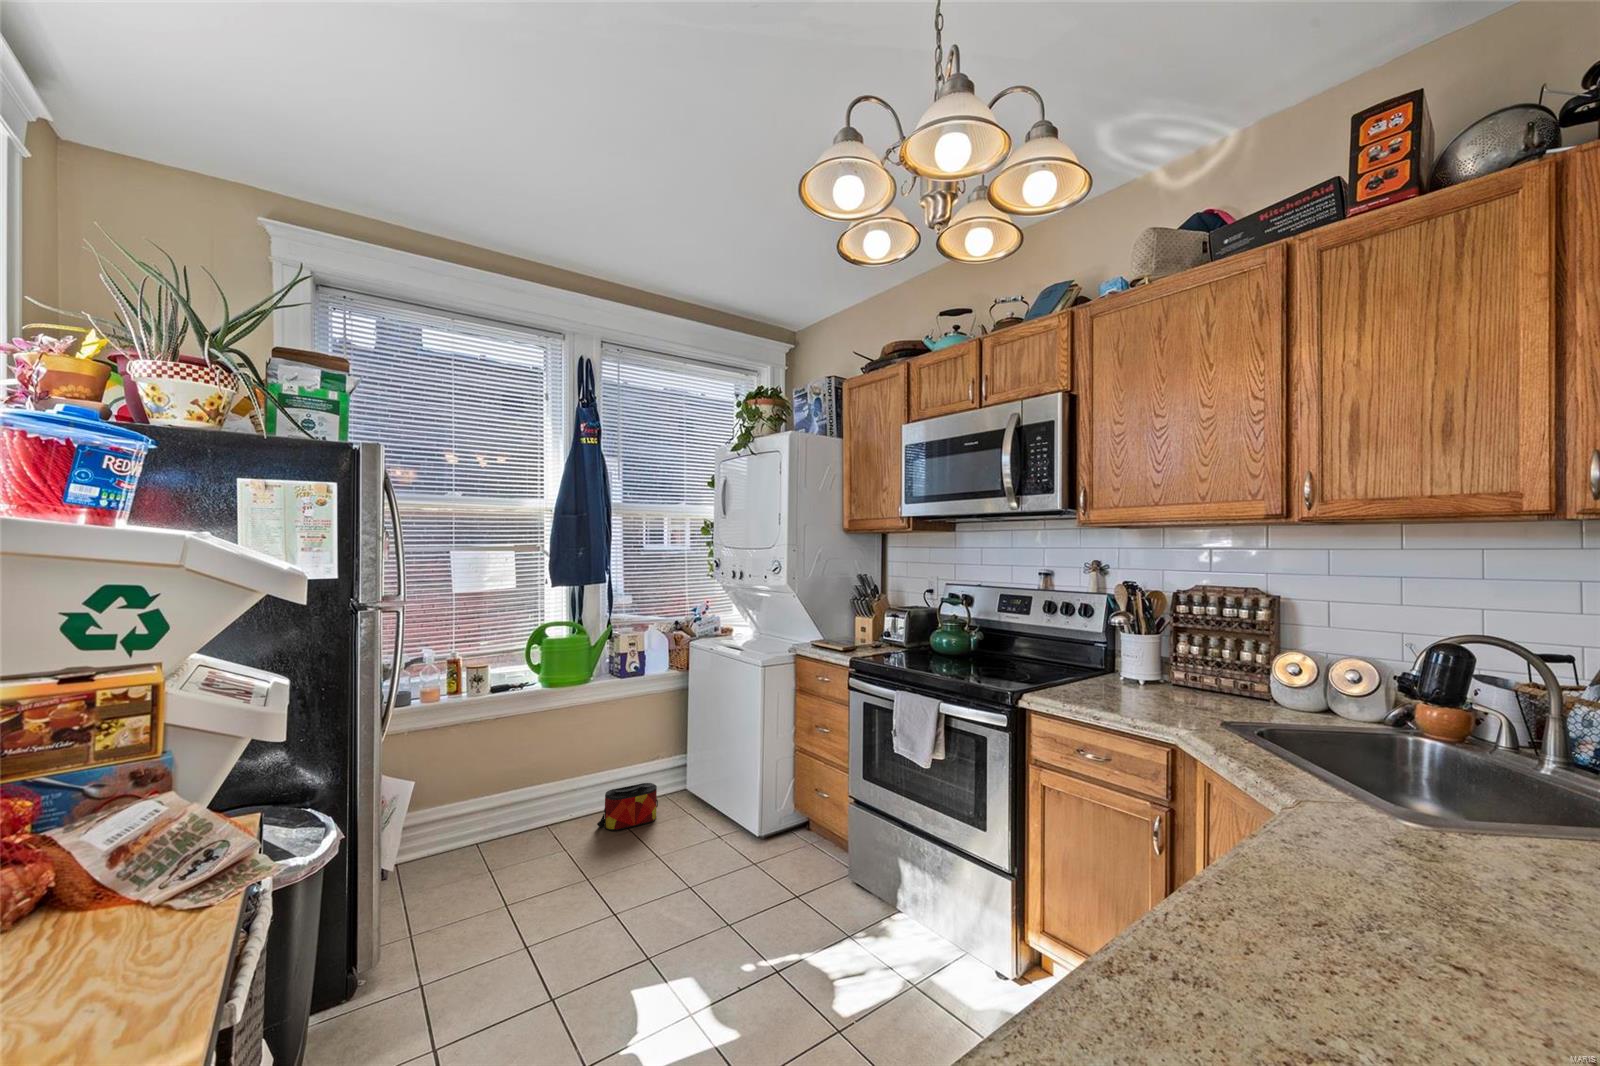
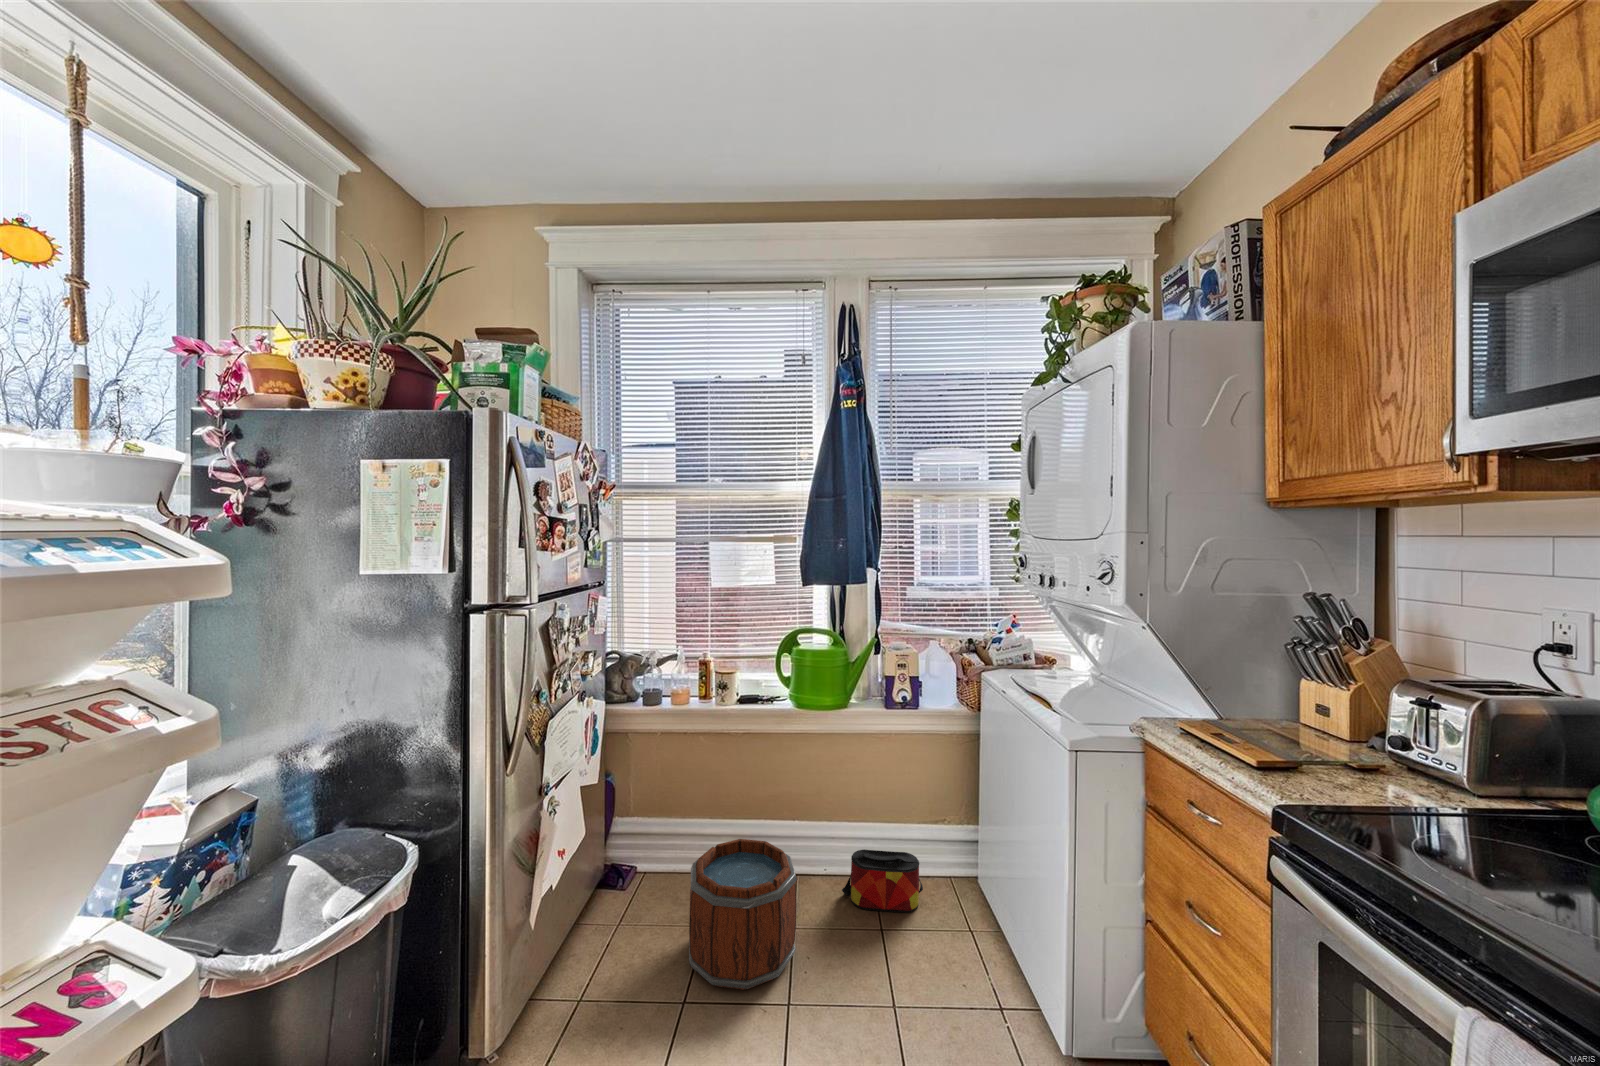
bucket: none [490,793,585,902] -> present [689,839,797,990]

